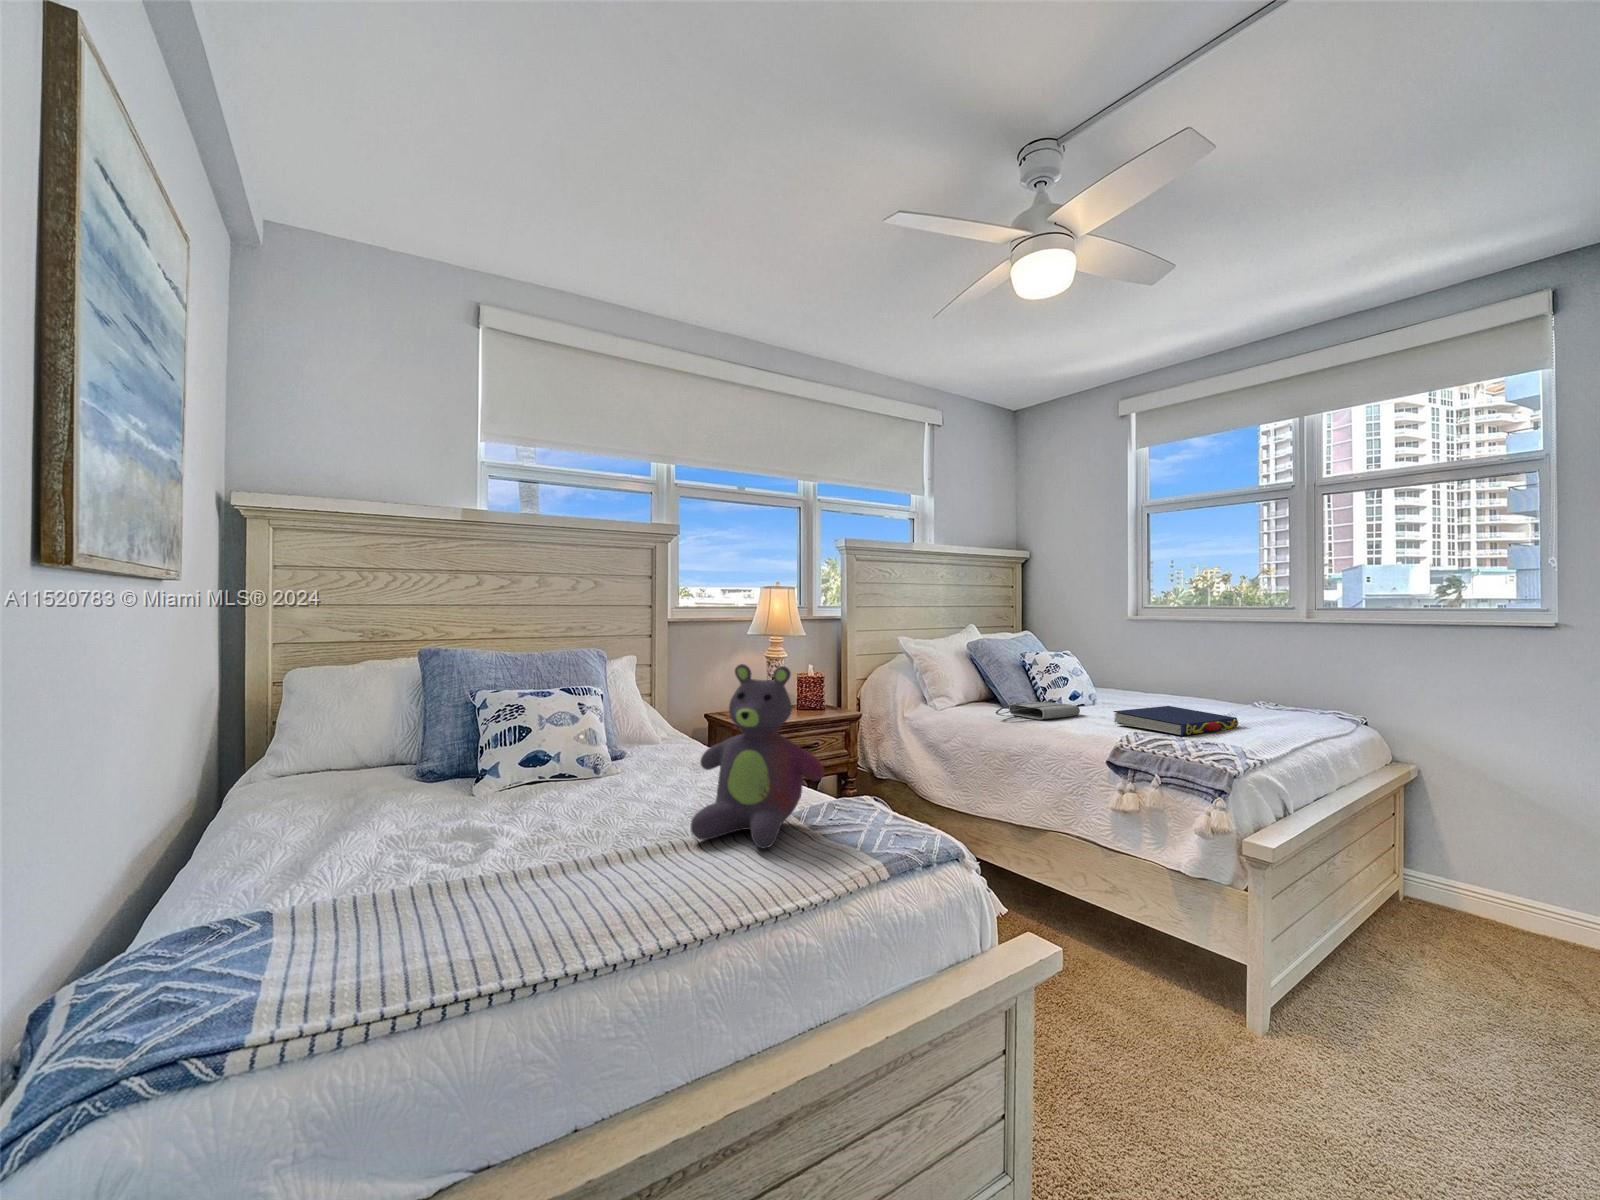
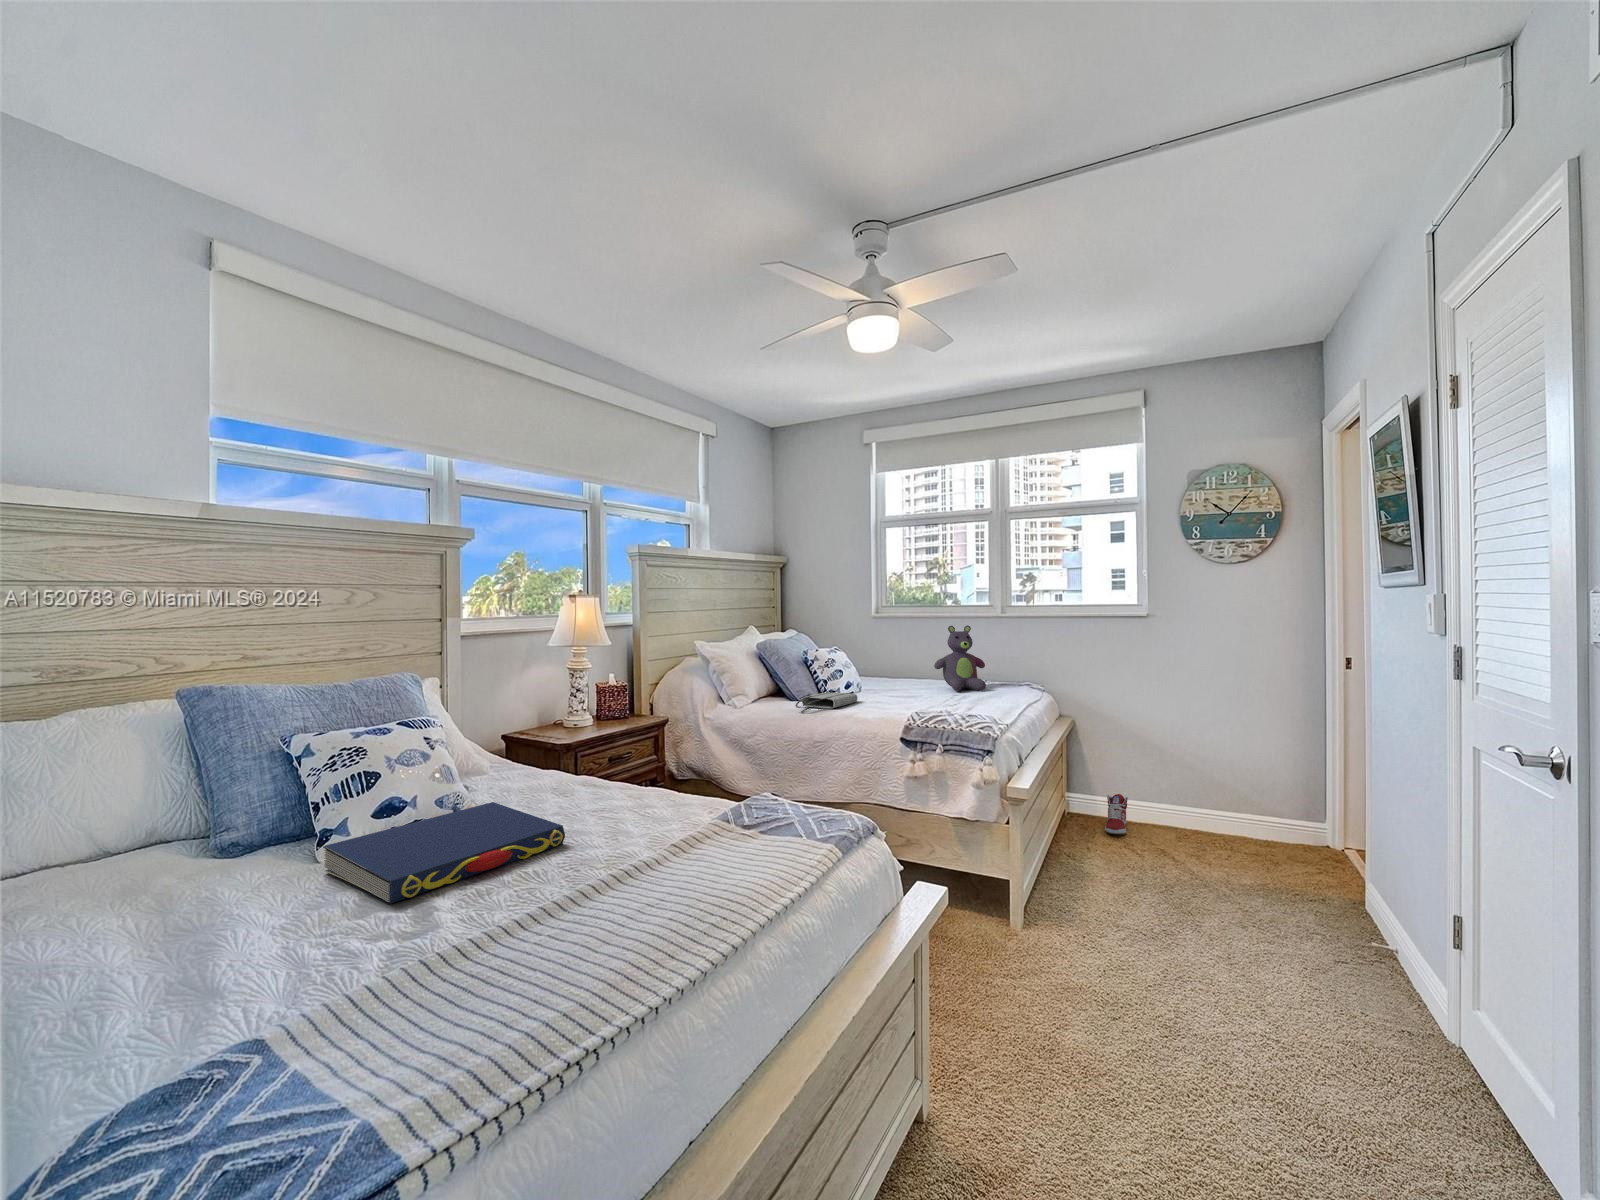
stuffed bear: present [691,664,824,848] -> present [934,625,986,691]
book: present [1114,706,1238,736] -> present [323,802,565,904]
sneaker: none [1463,882,1510,943] -> present [1105,794,1128,834]

